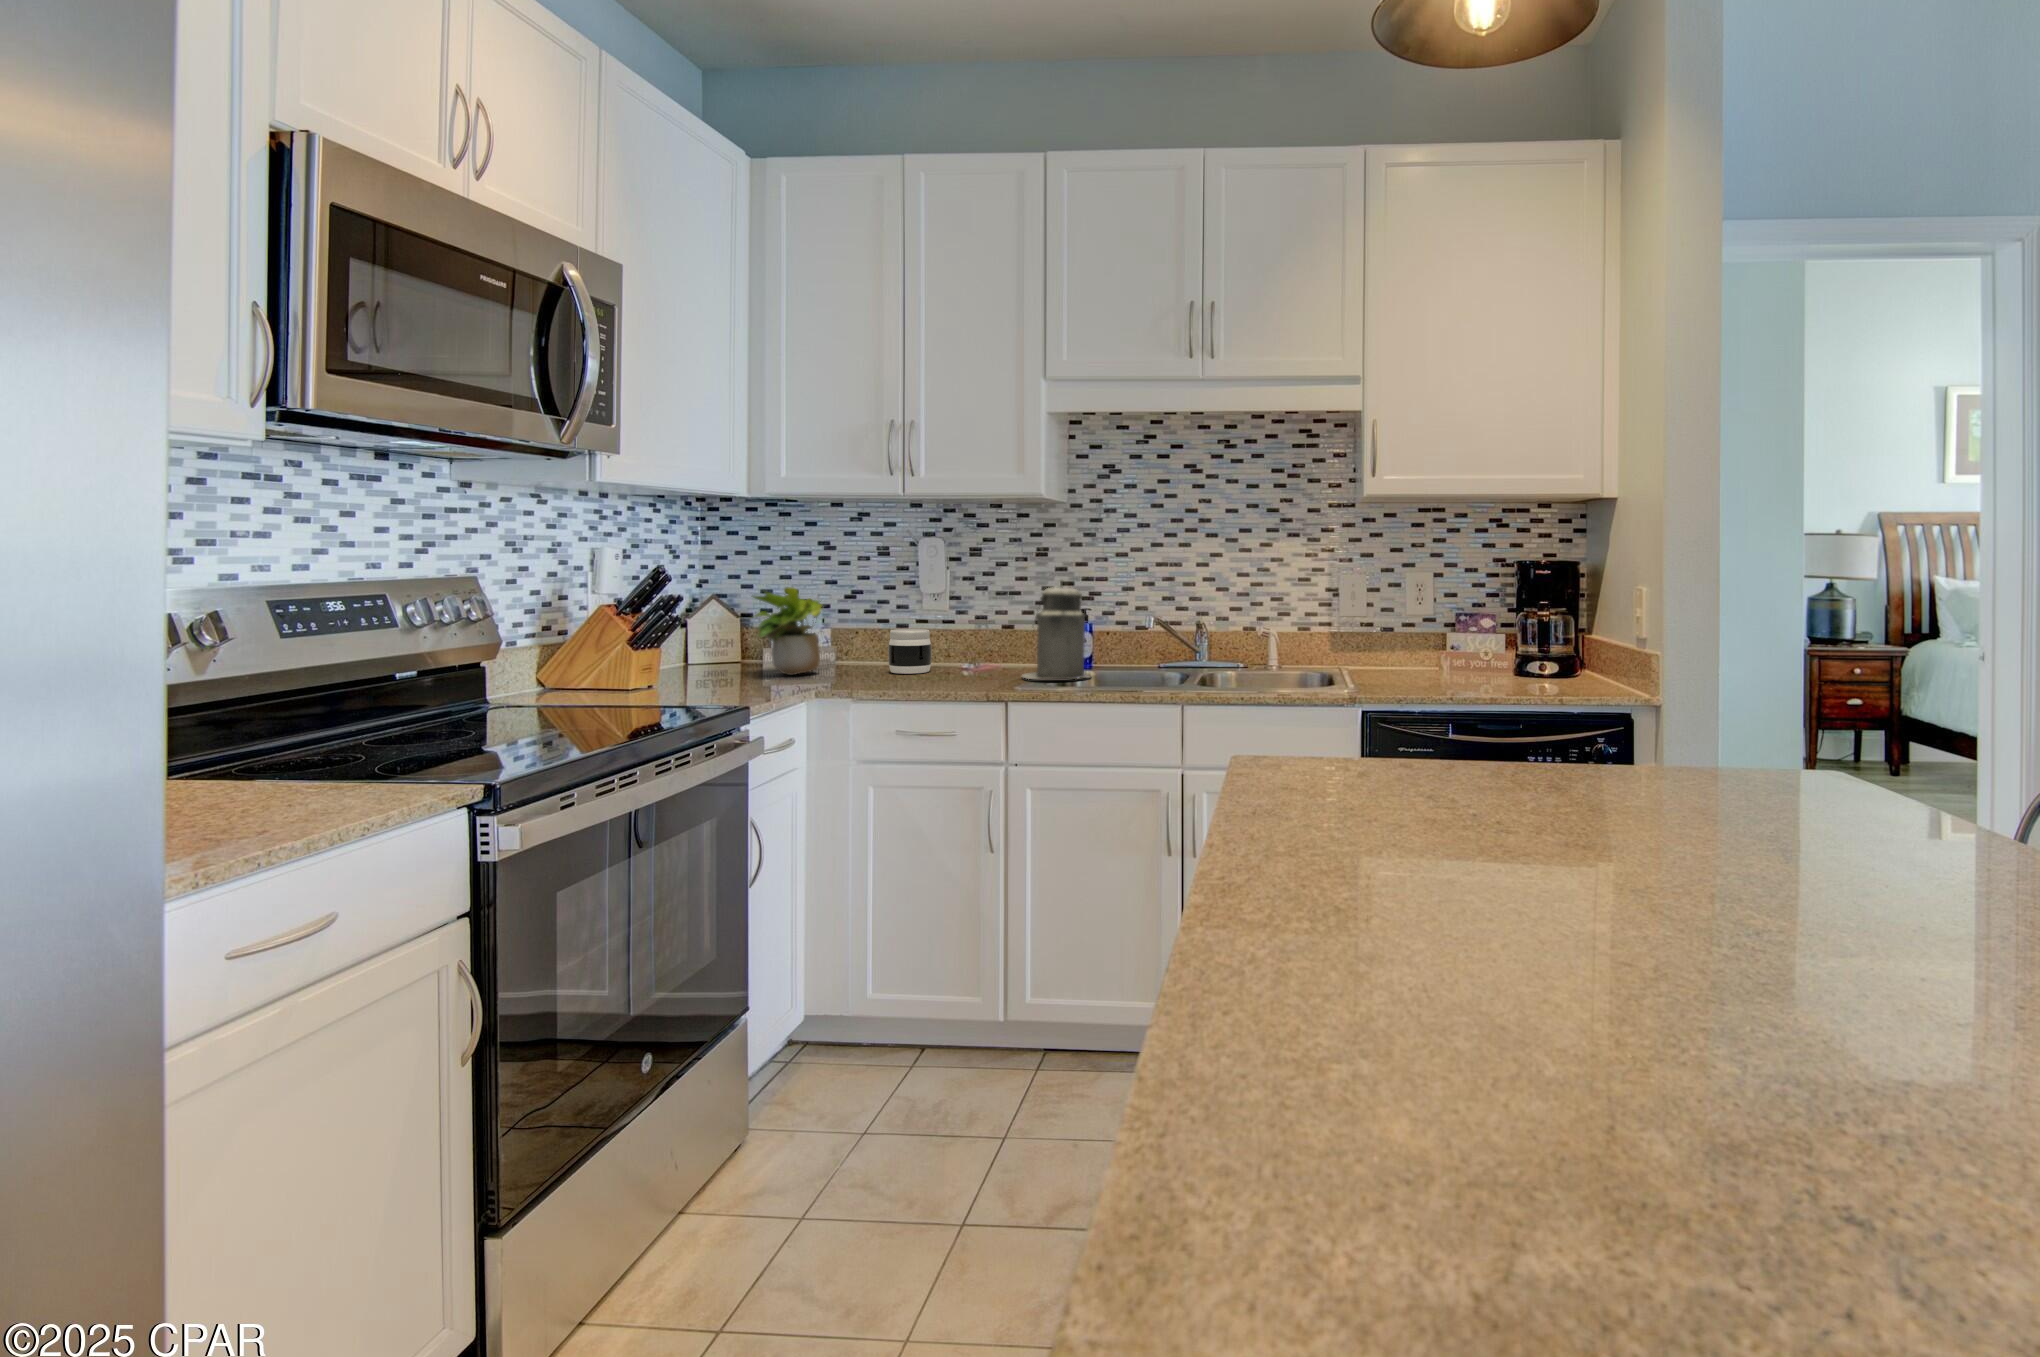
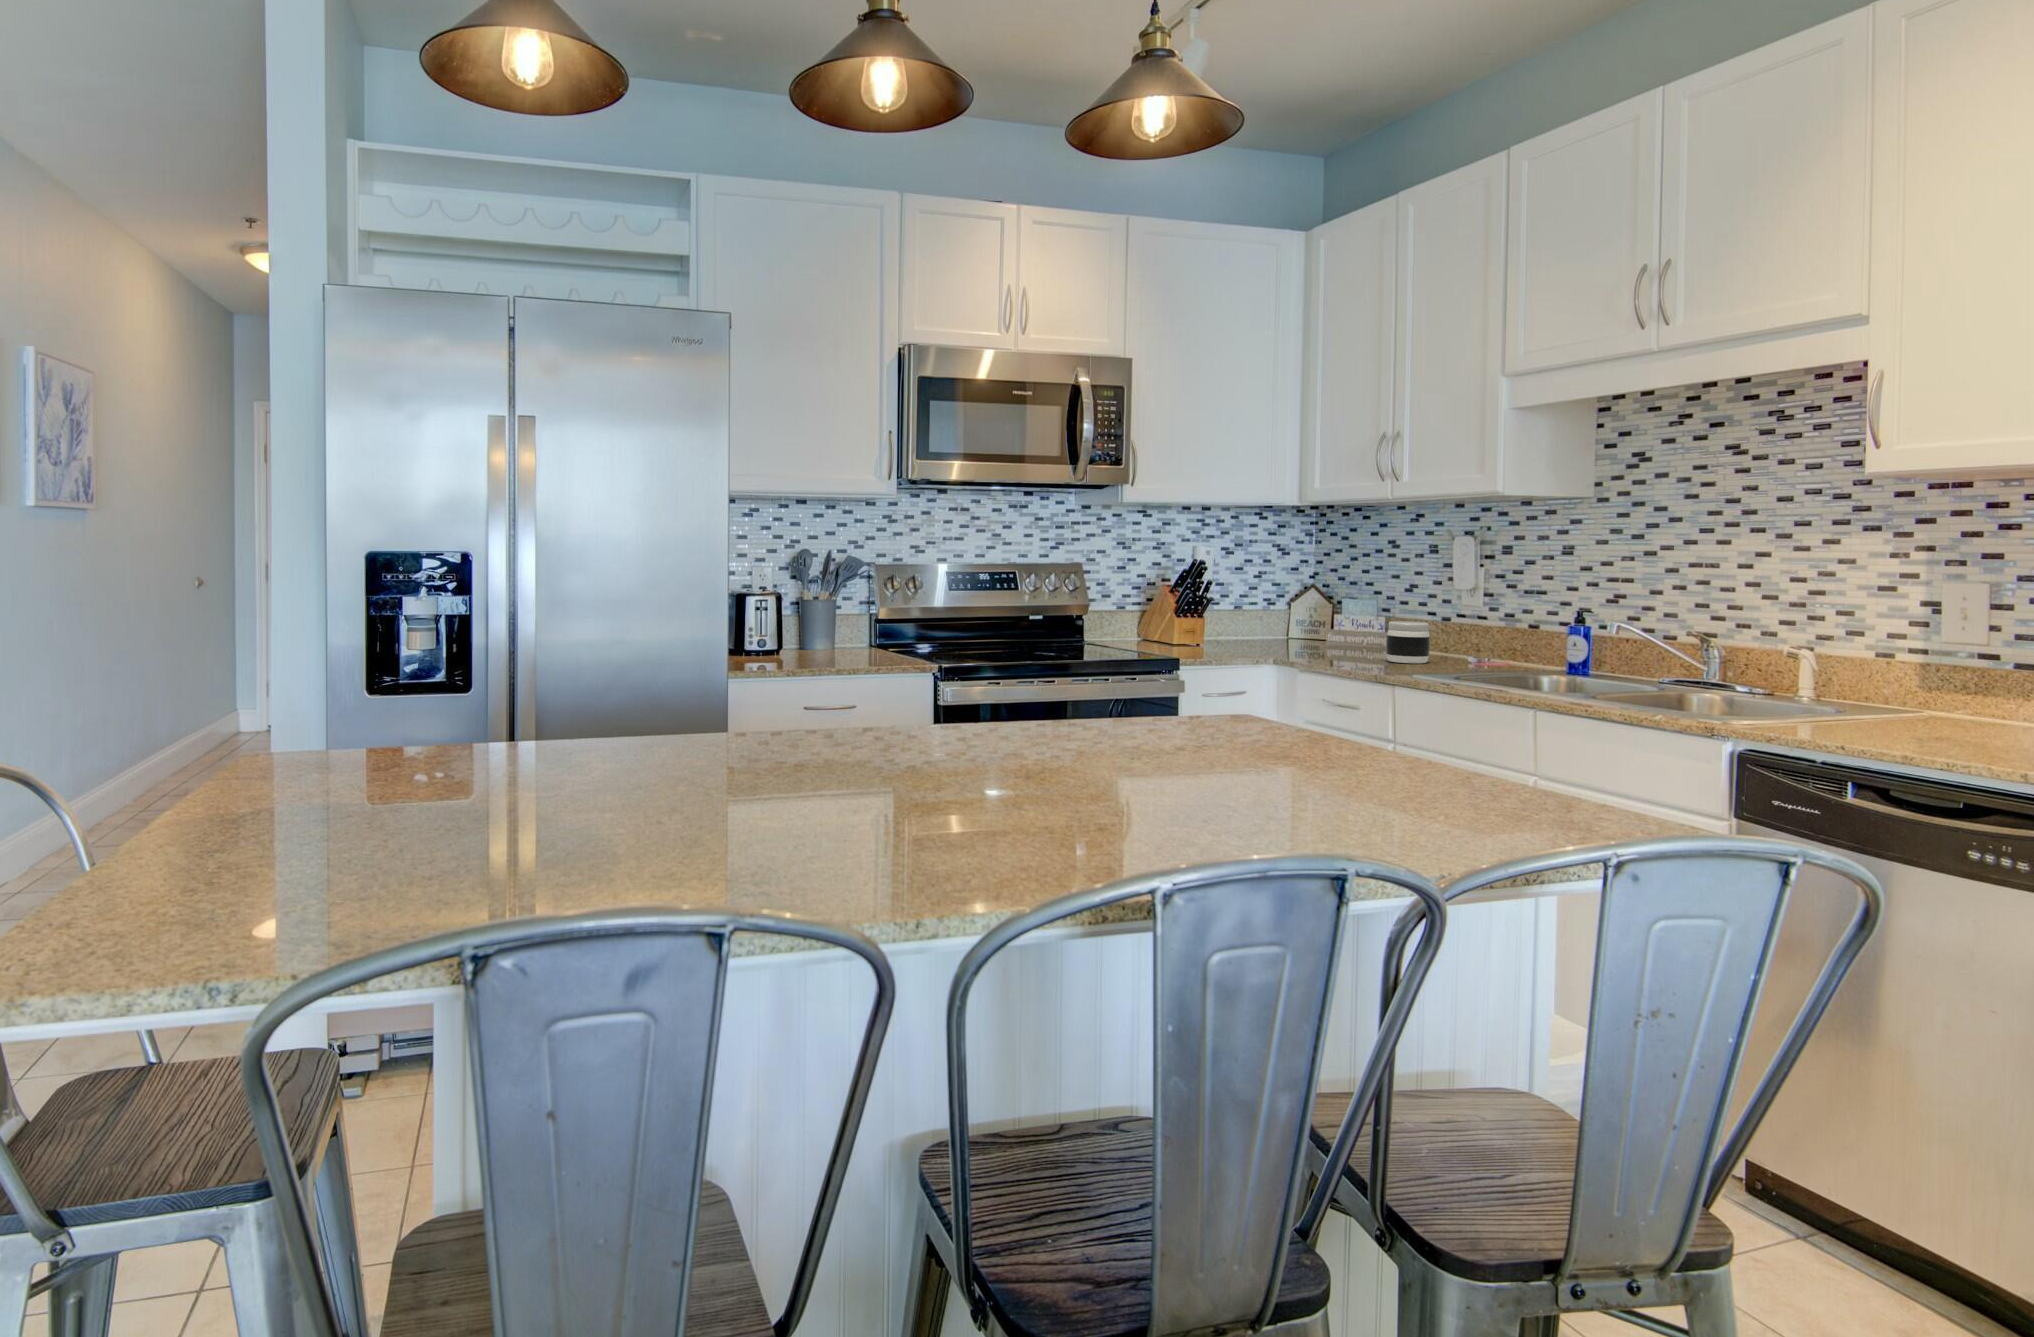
canister: present [1023,580,1090,679] -> none [1462,577,1545,683]
potted plant: present [752,587,822,675] -> none [1282,578,1354,654]

